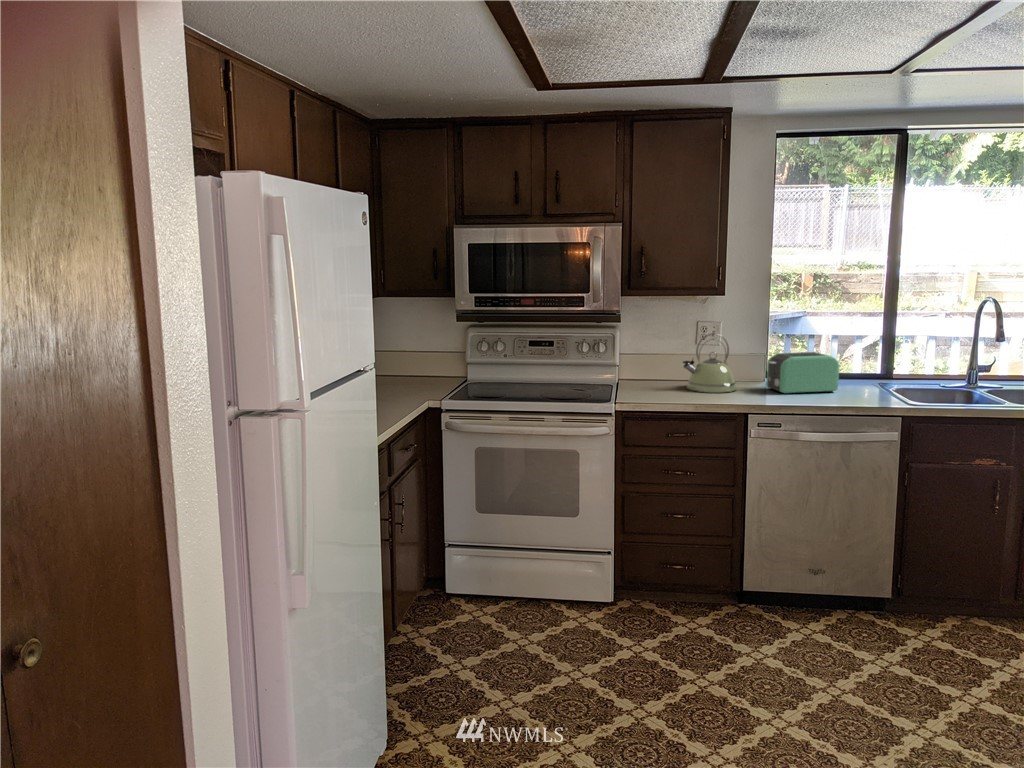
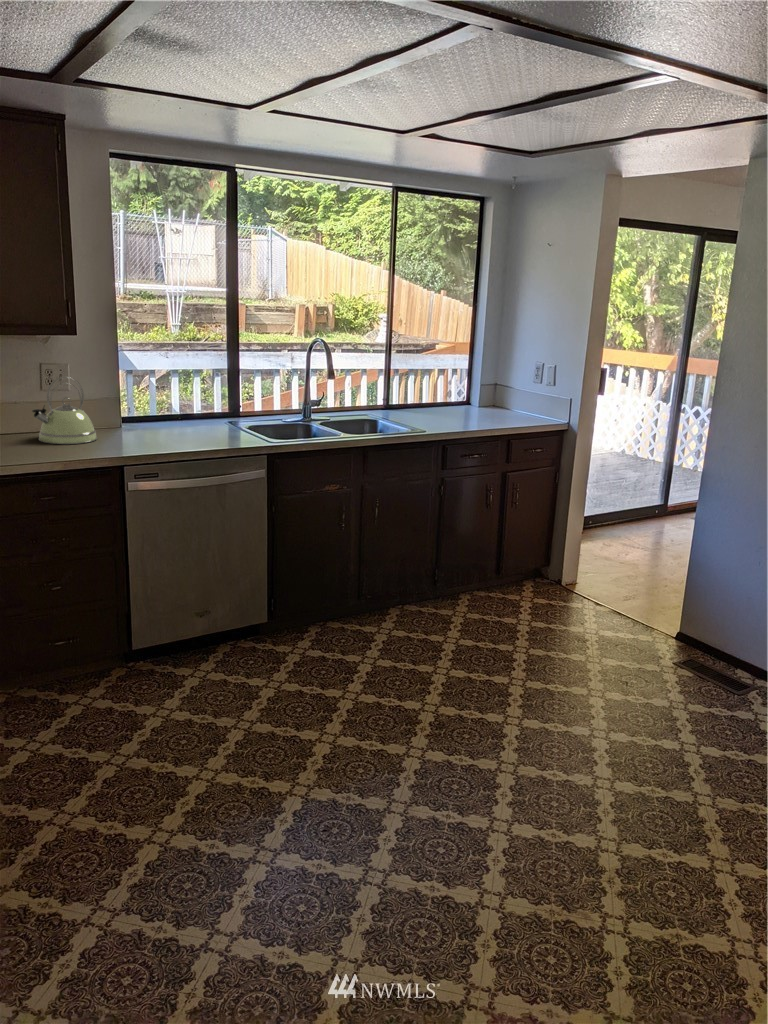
toaster: present [766,352,839,394] -> none [126,393,199,439]

